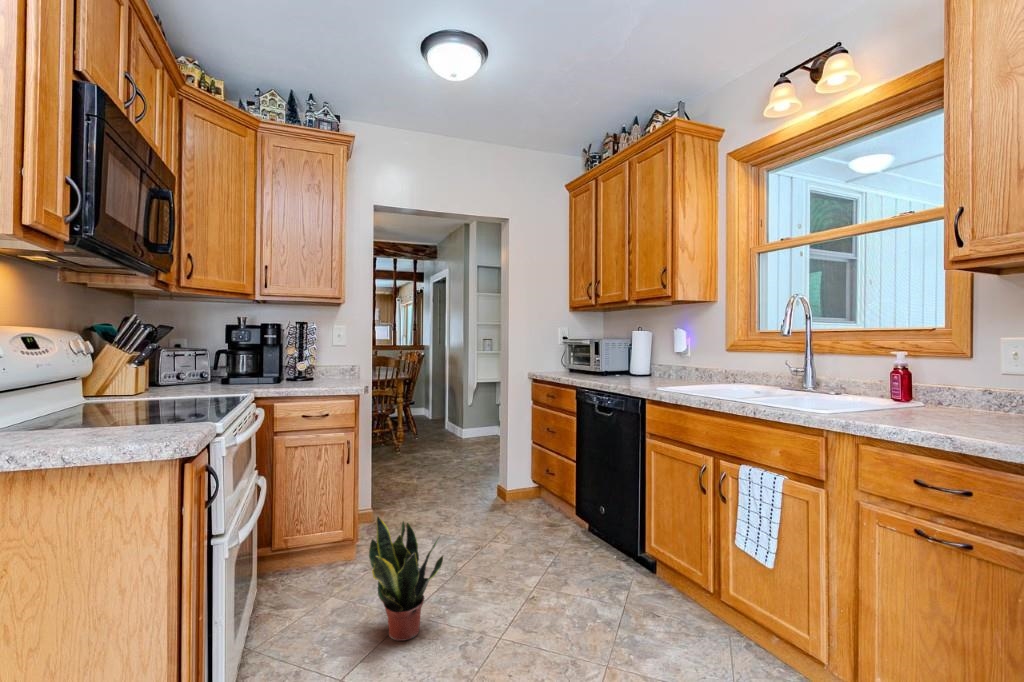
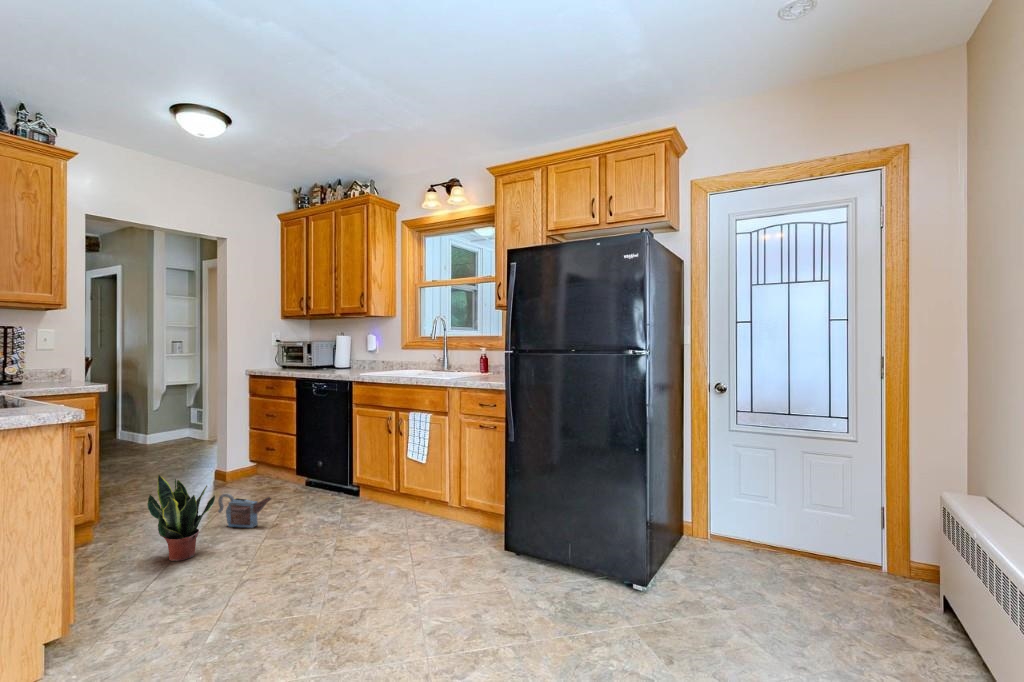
watering can: none [467,540,525,600] -> present [218,493,271,528]

